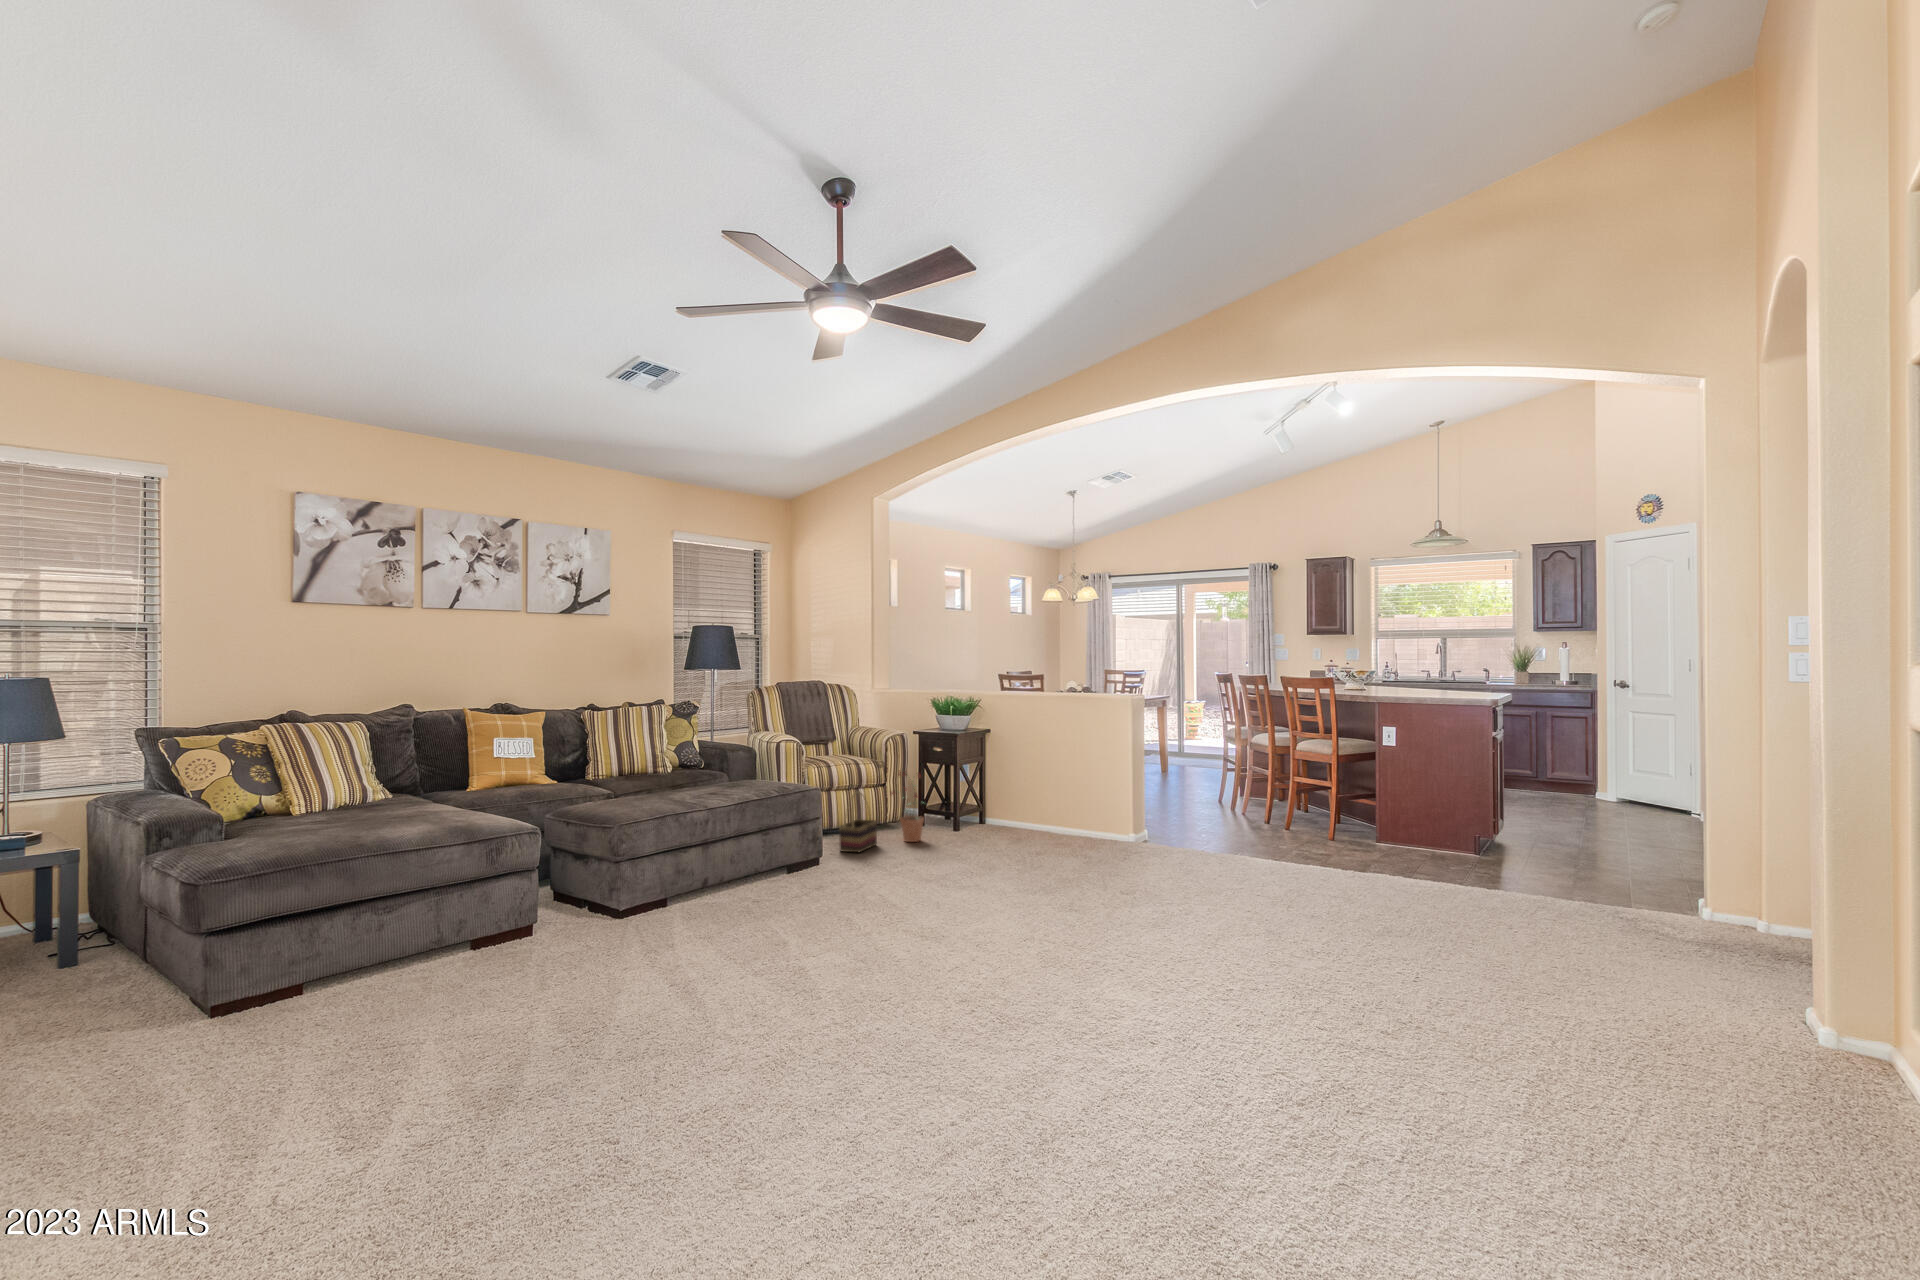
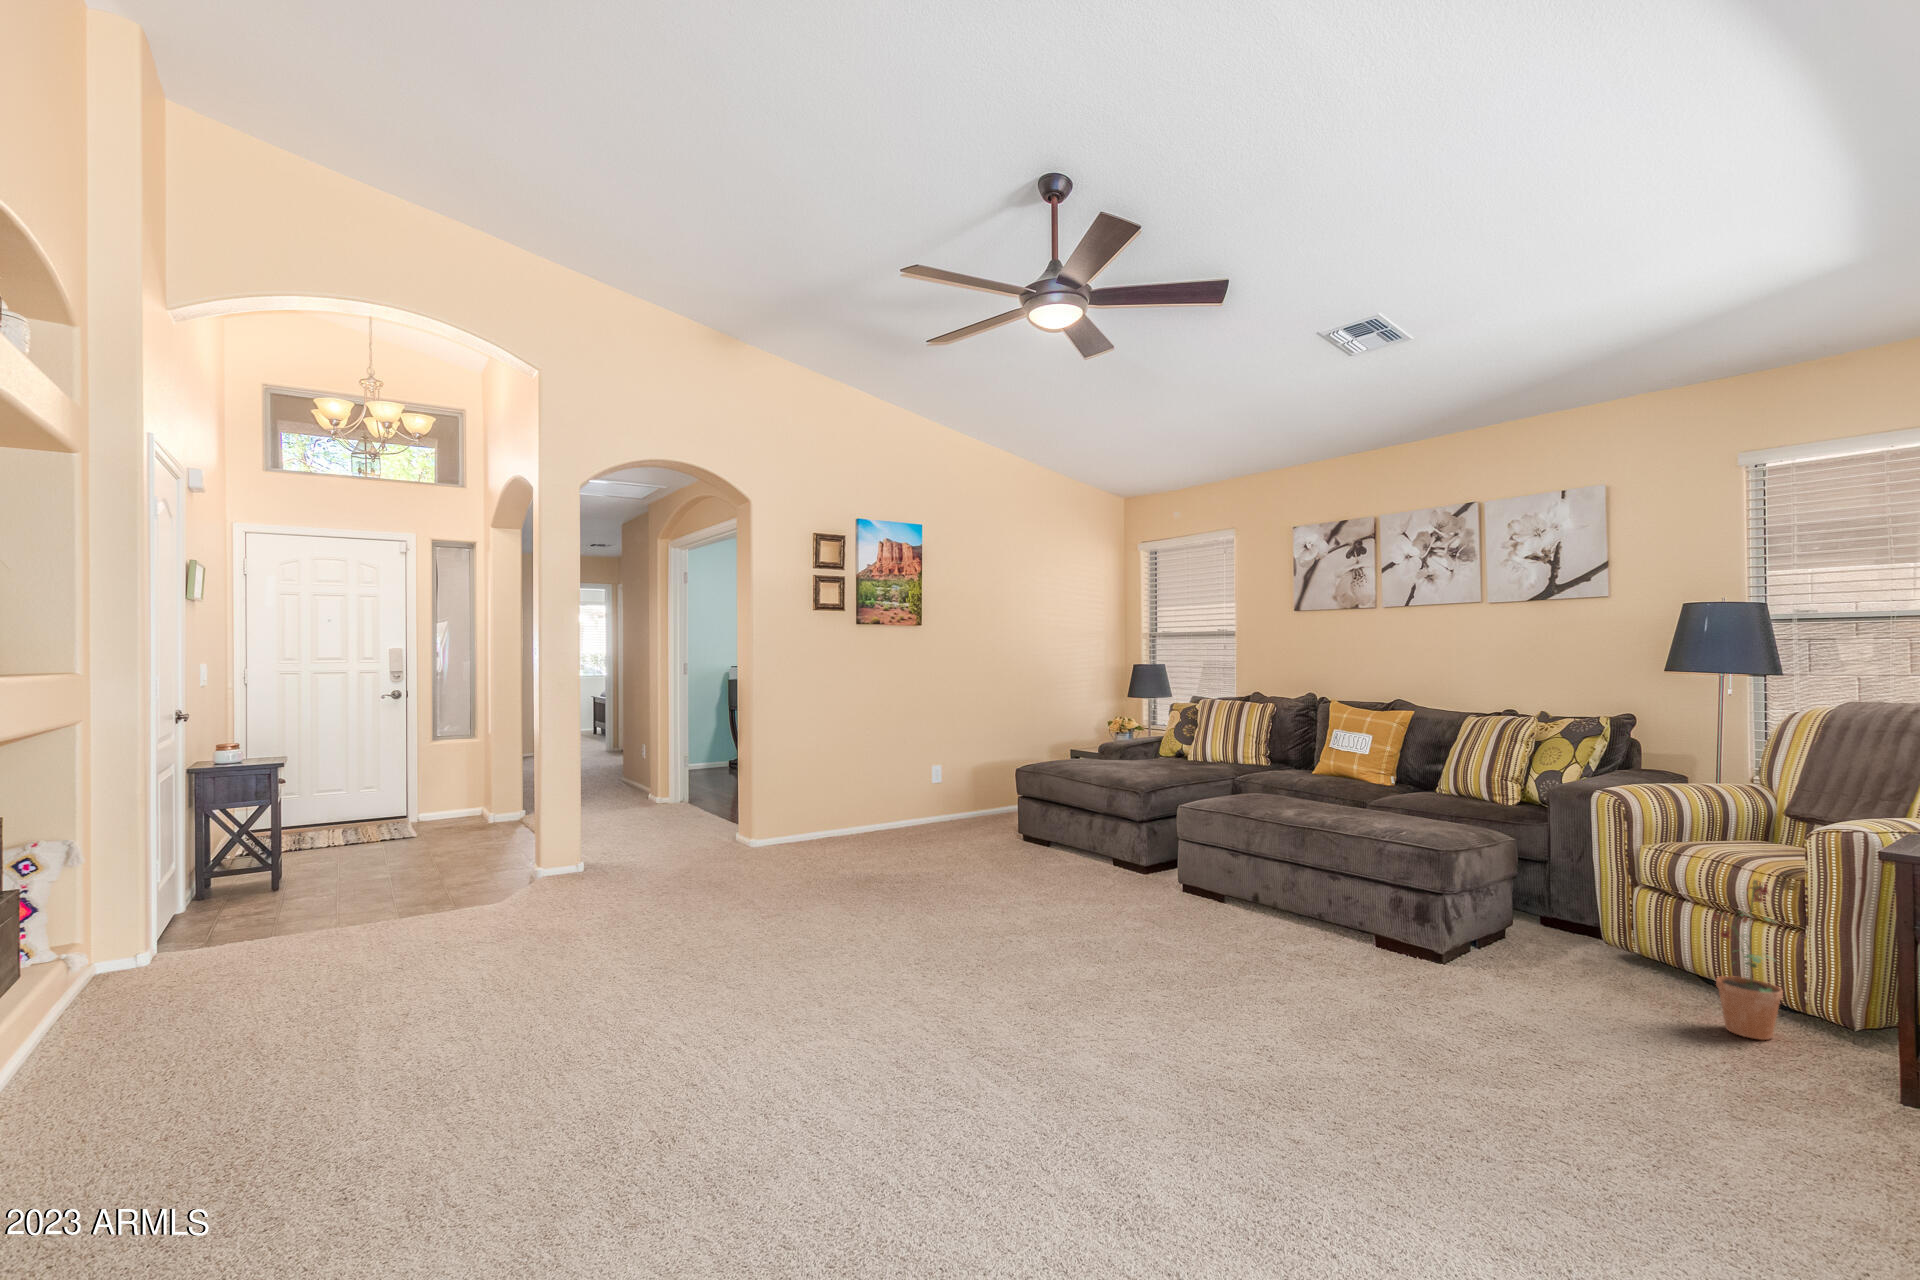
basket: present [839,791,877,852] -> none [1575,884,1673,1002]

